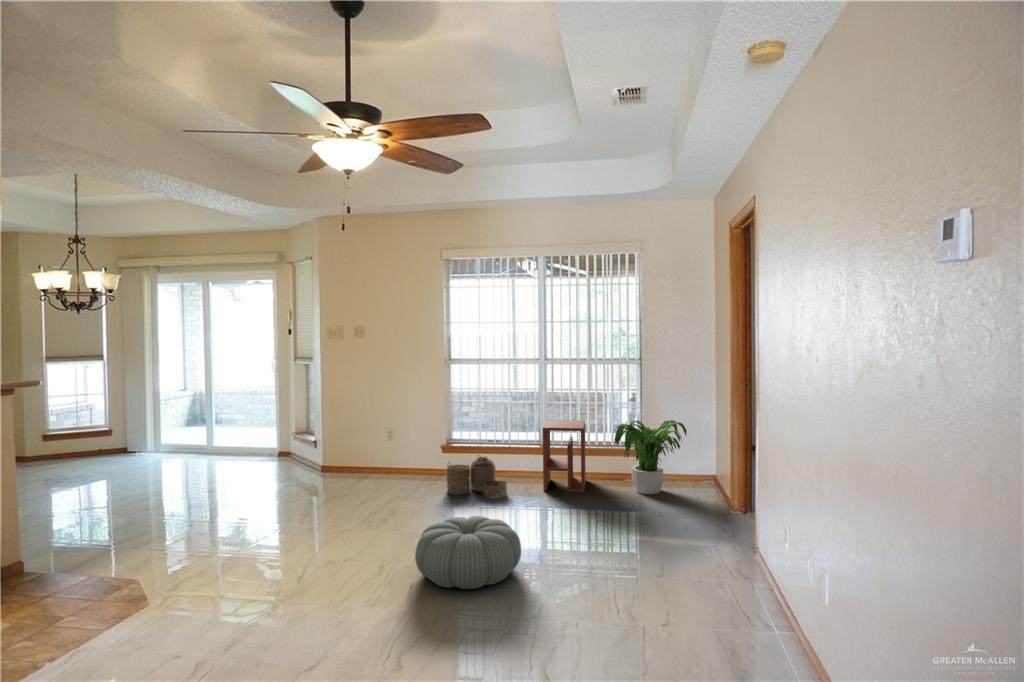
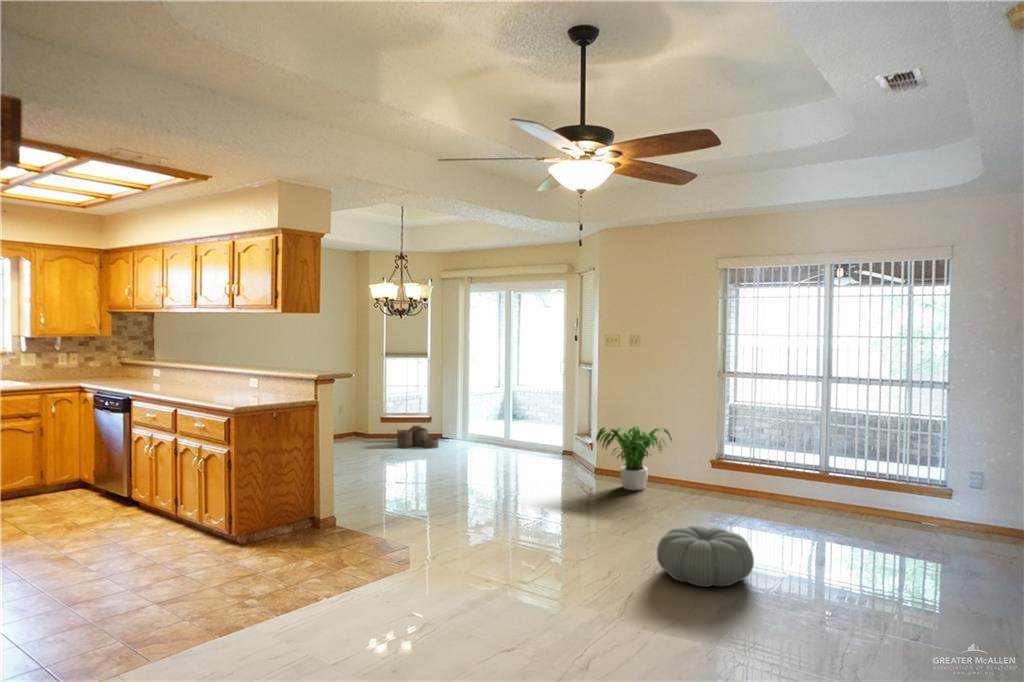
side table: present [543,420,586,492] -> none [815,444,874,527]
potted plant: present [614,420,687,494] -> present [596,426,672,490]
woven basket: present [447,455,507,499] -> present [397,425,438,449]

